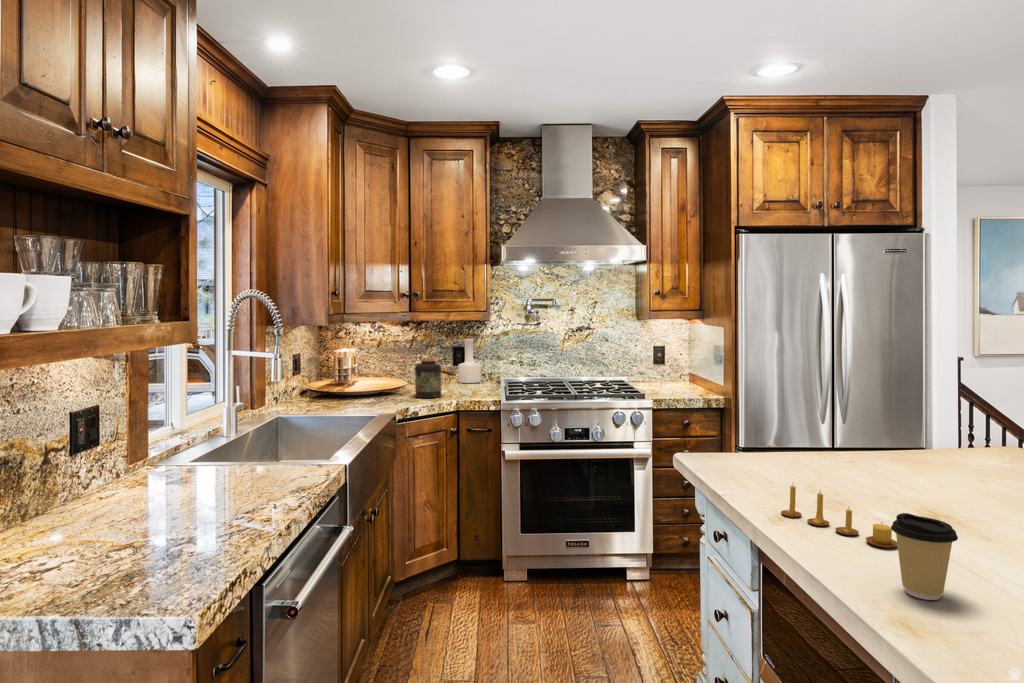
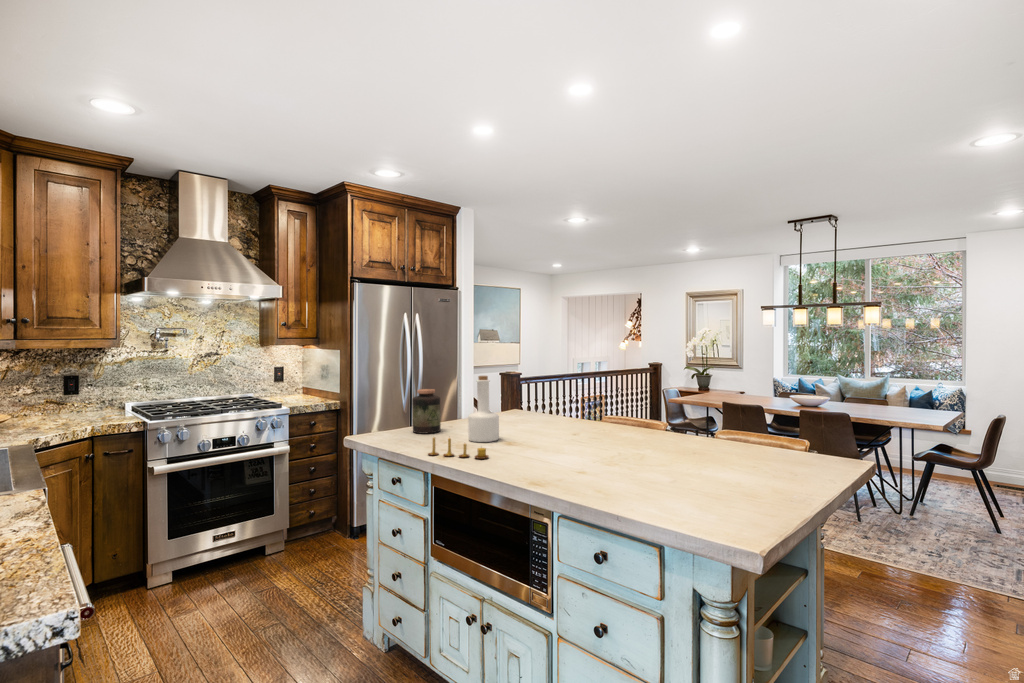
bottle: present [458,336,481,383] -> present [468,376,499,442]
jar: present [415,357,441,398] -> present [412,389,441,434]
coffee cup: present [891,513,958,600] -> none [494,435,521,473]

